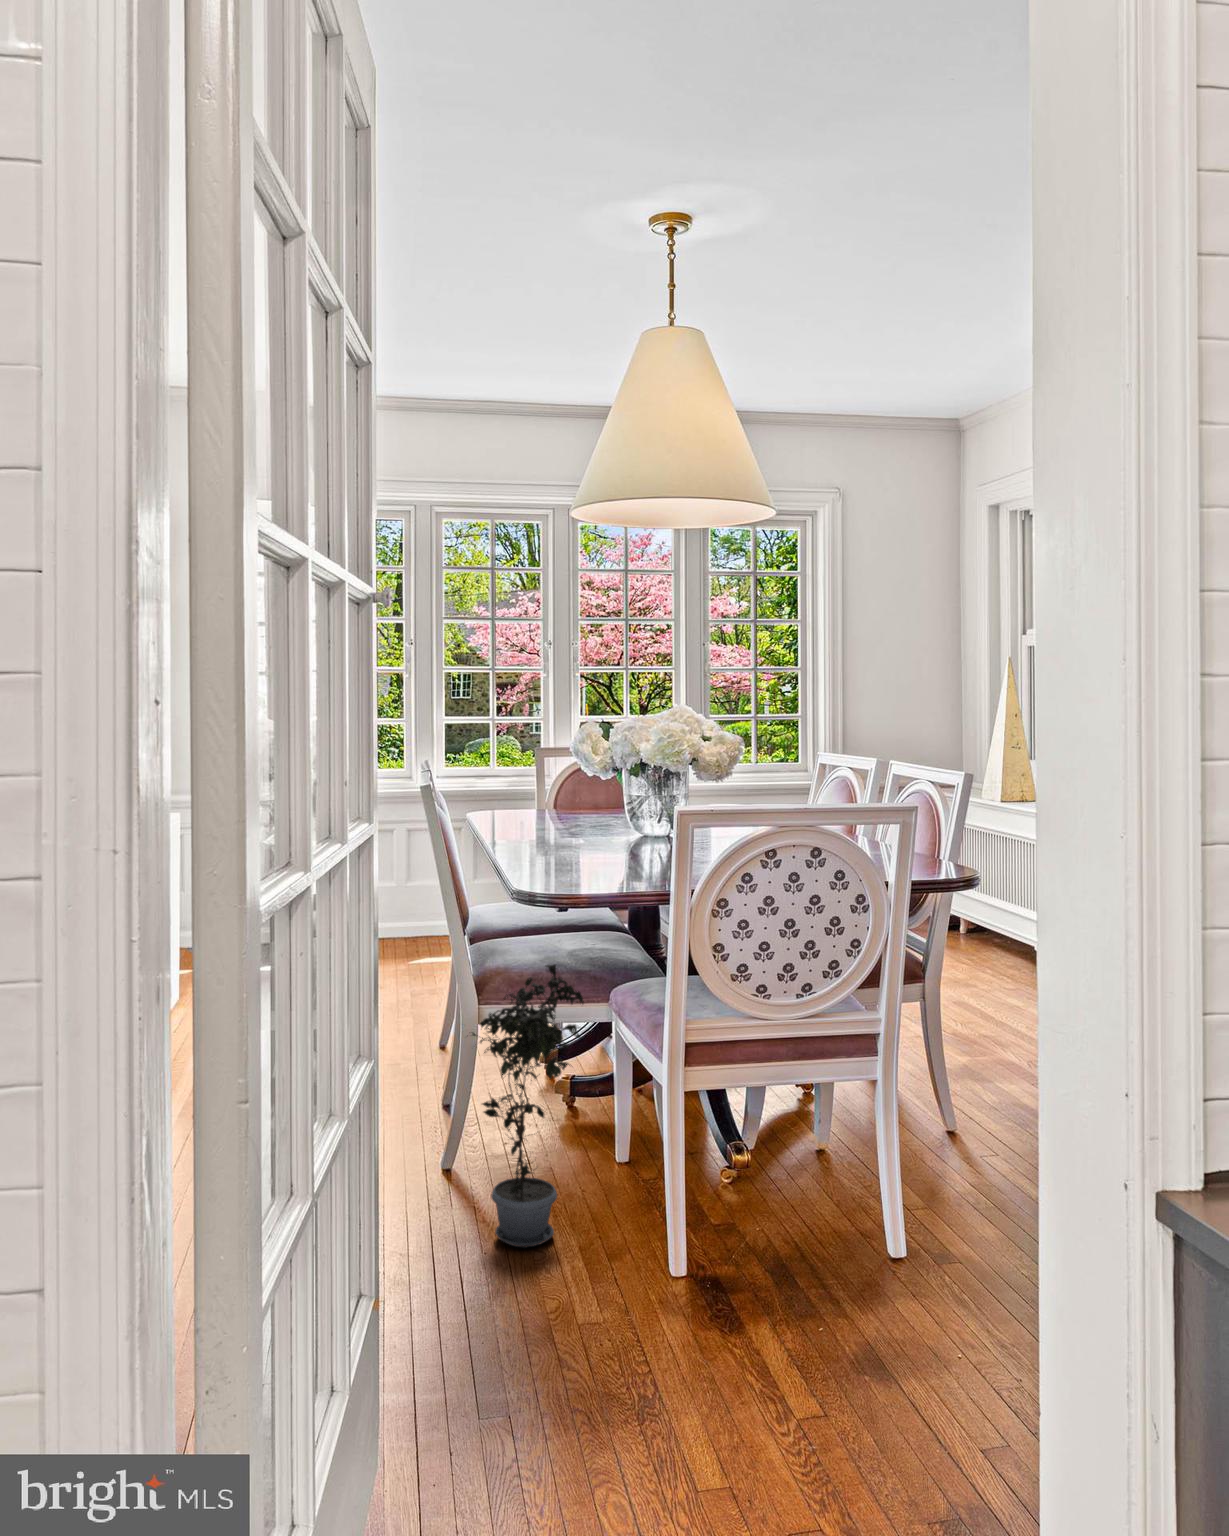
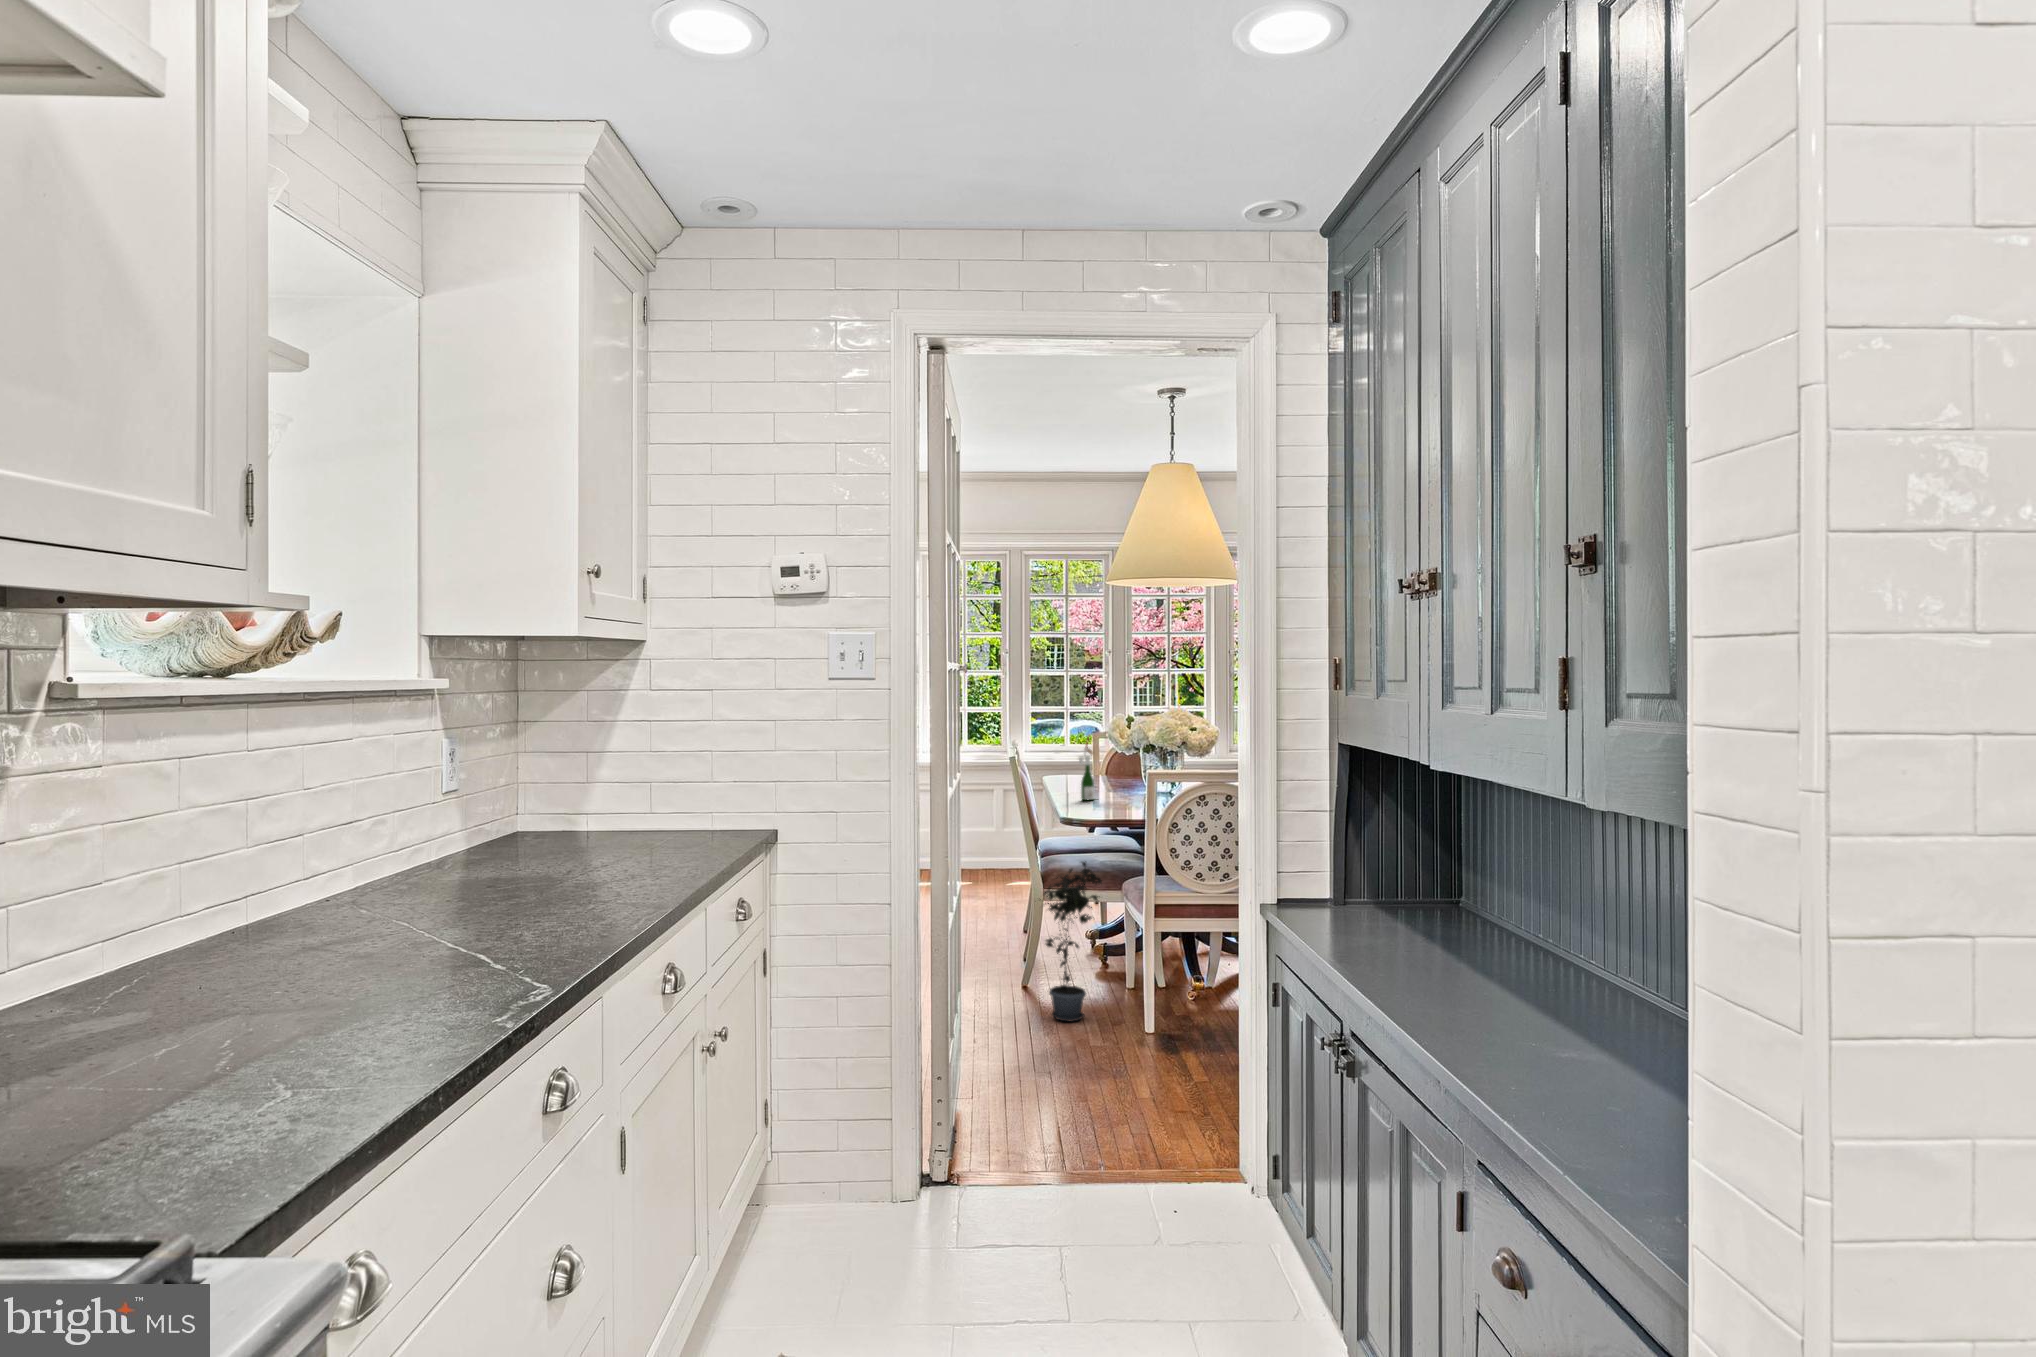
wine bottle: none [529,745,560,849] -> present [1079,736,1094,800]

